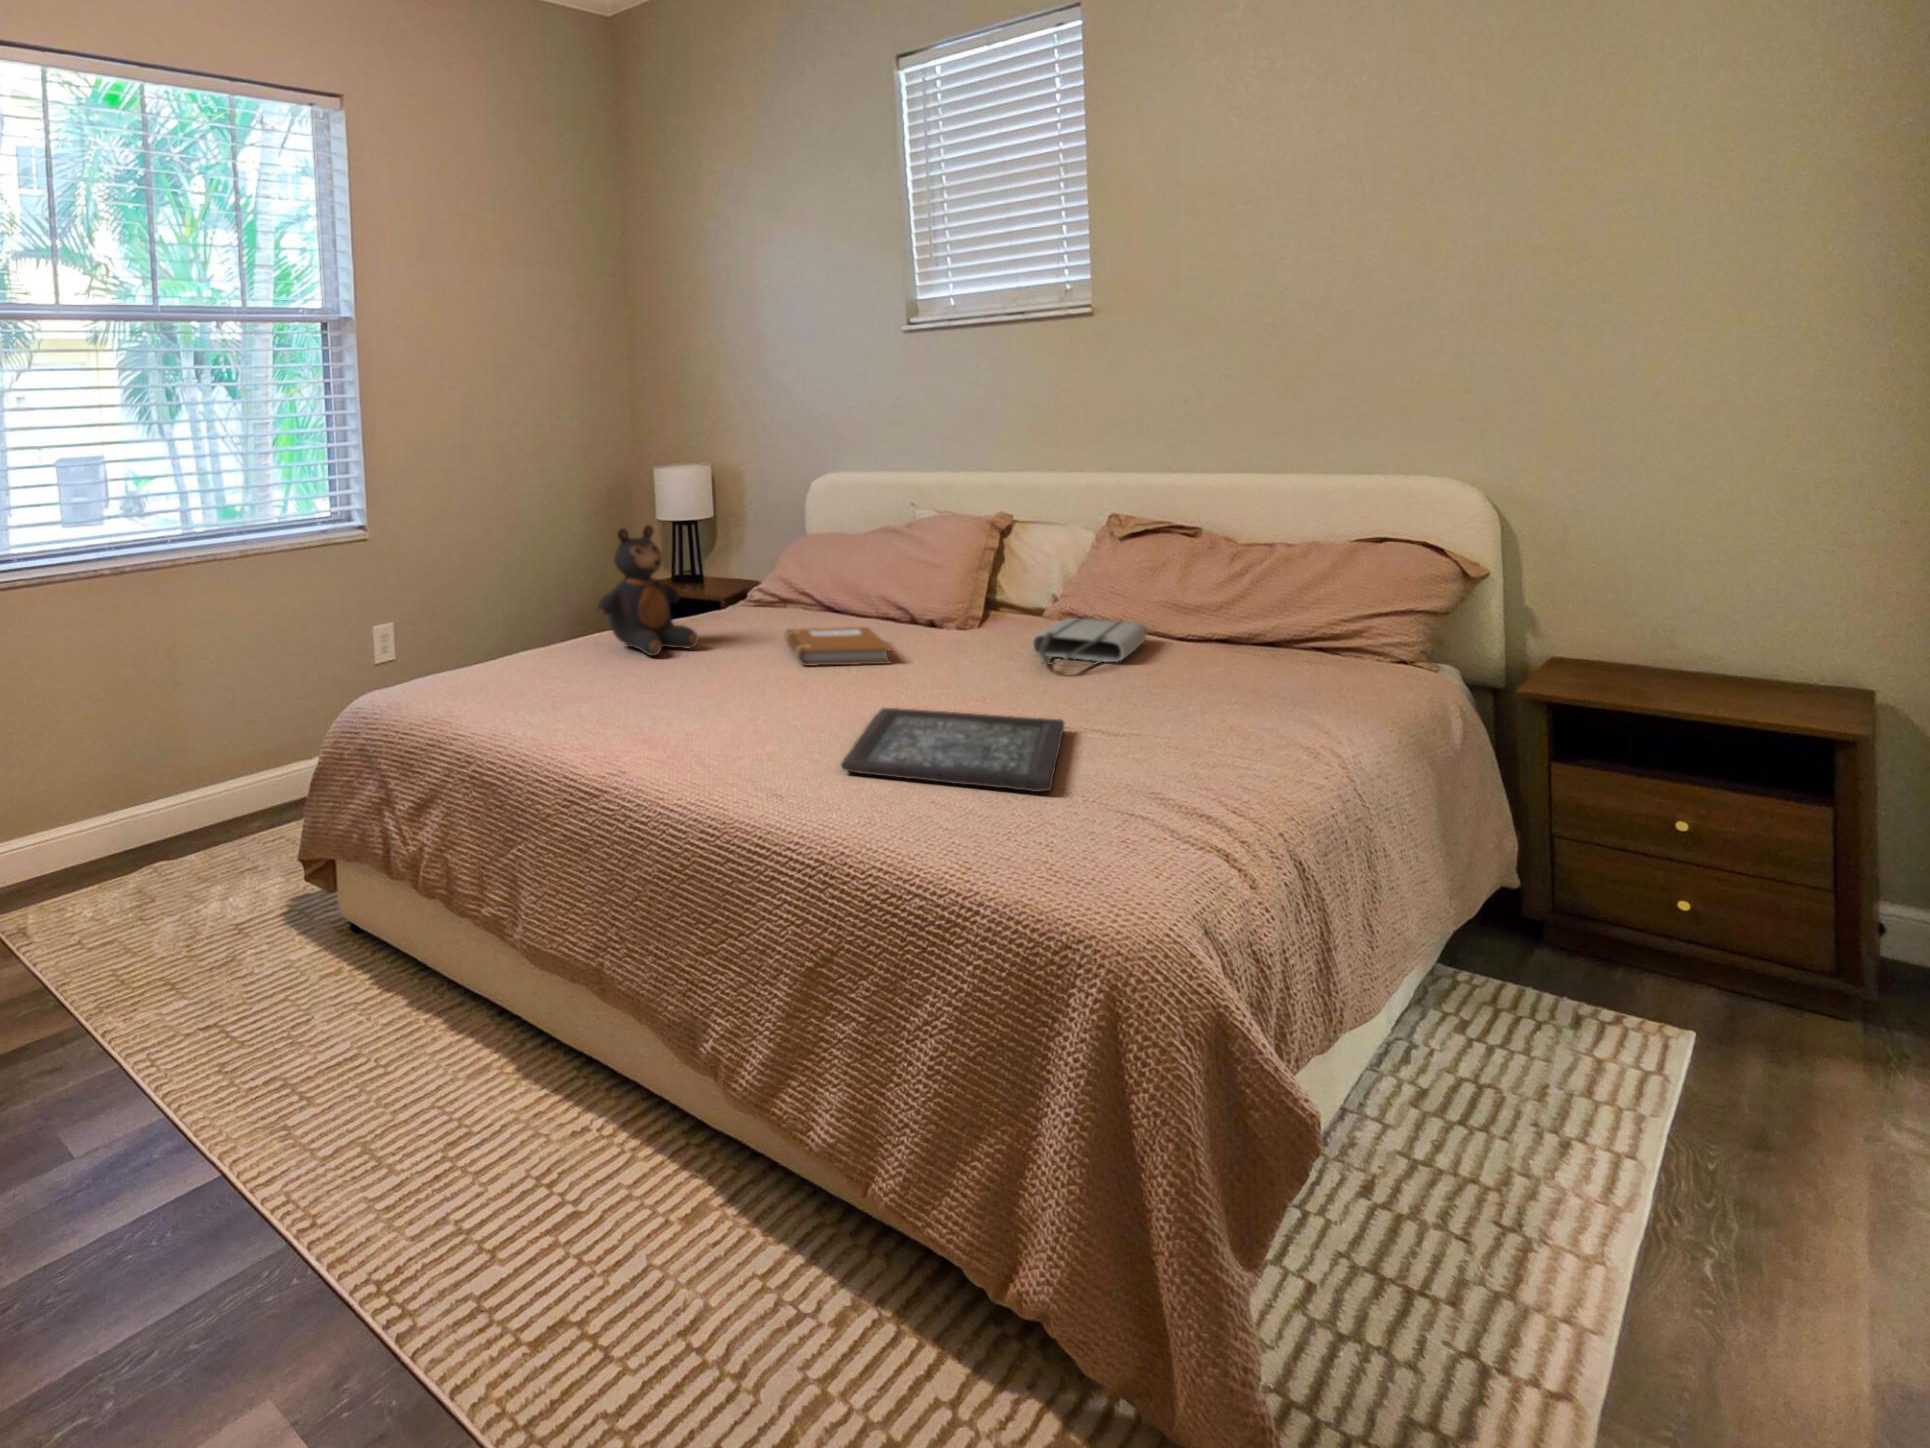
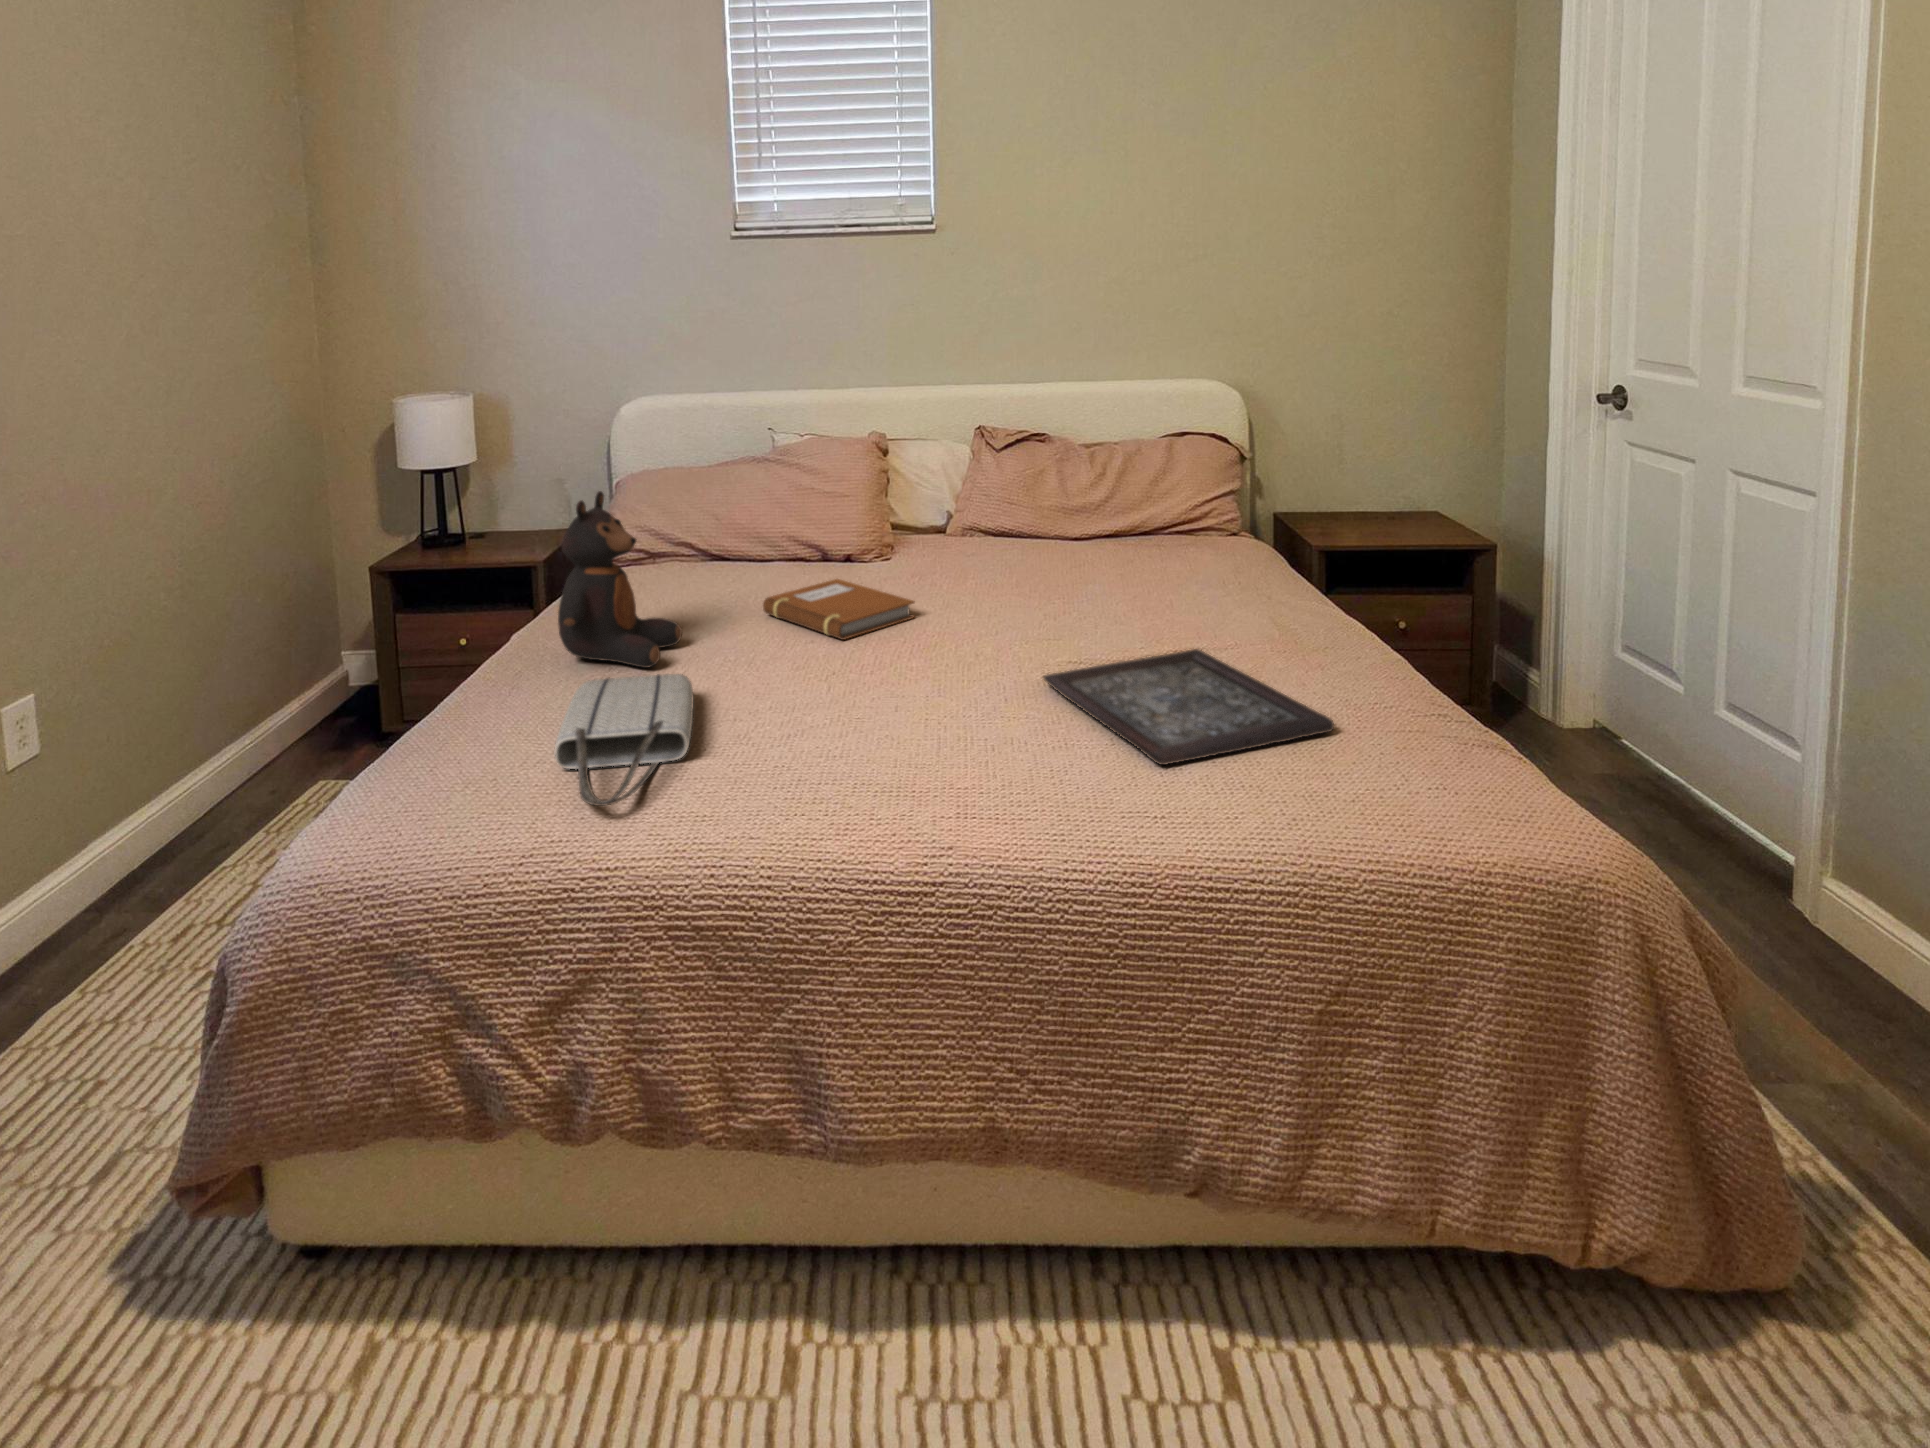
tote bag: present [1032,618,1147,665] -> present [555,674,694,806]

